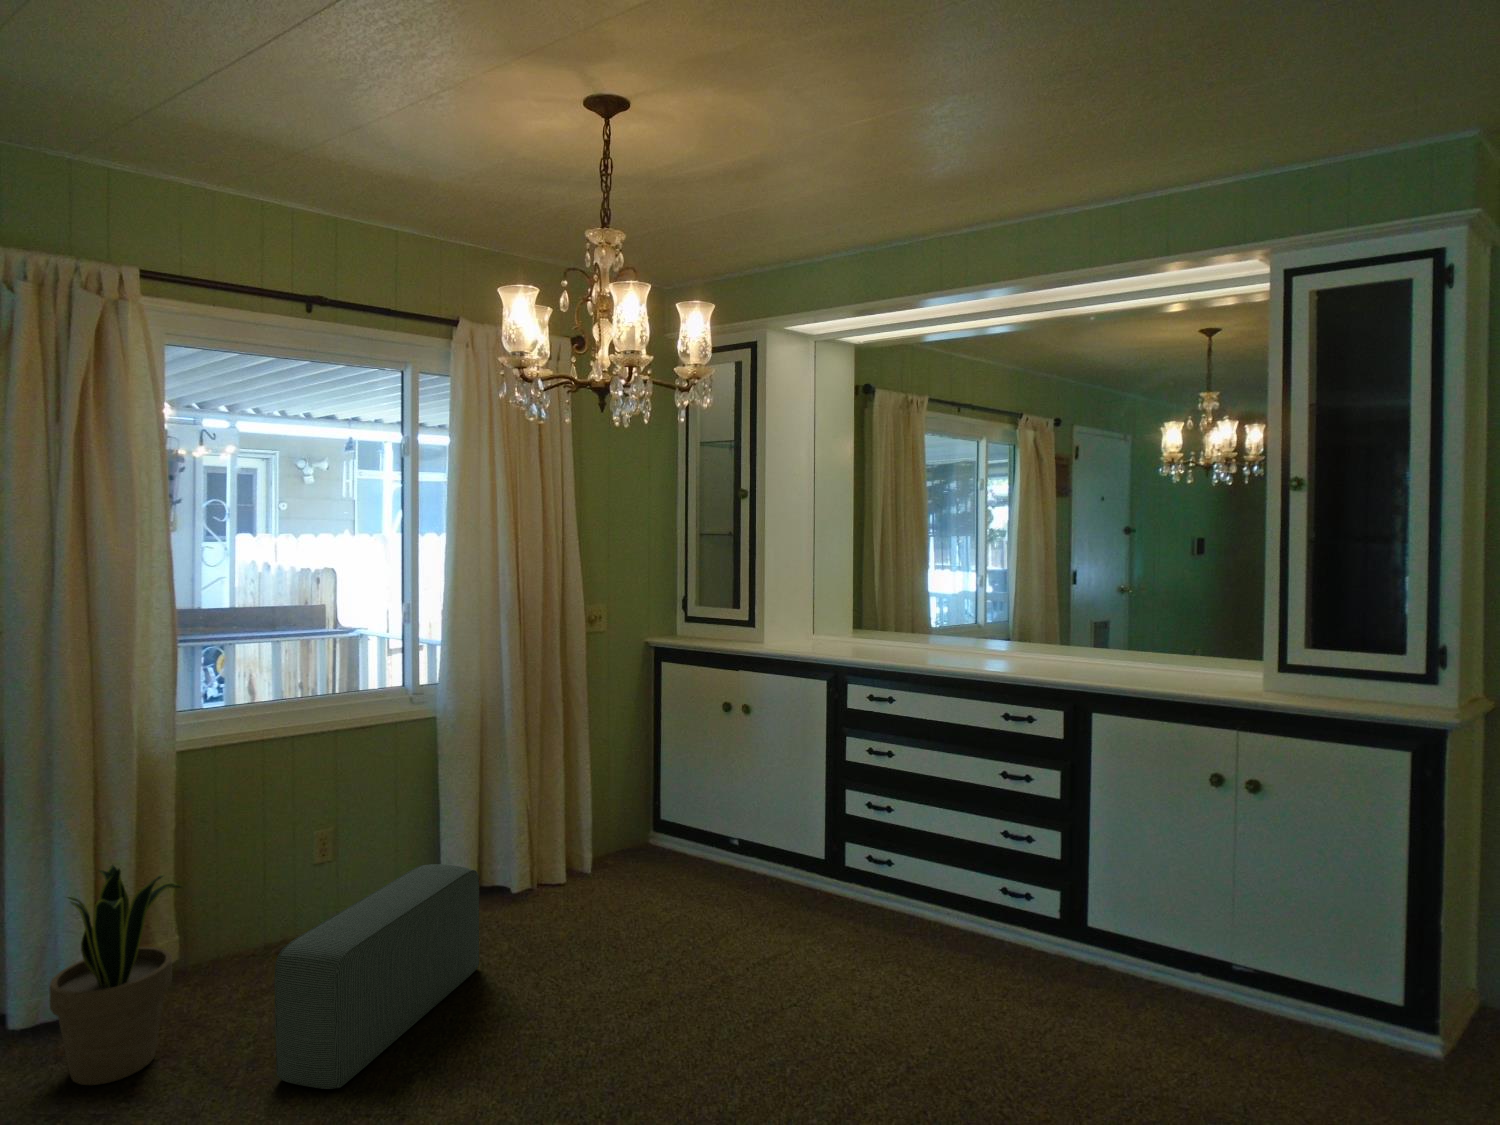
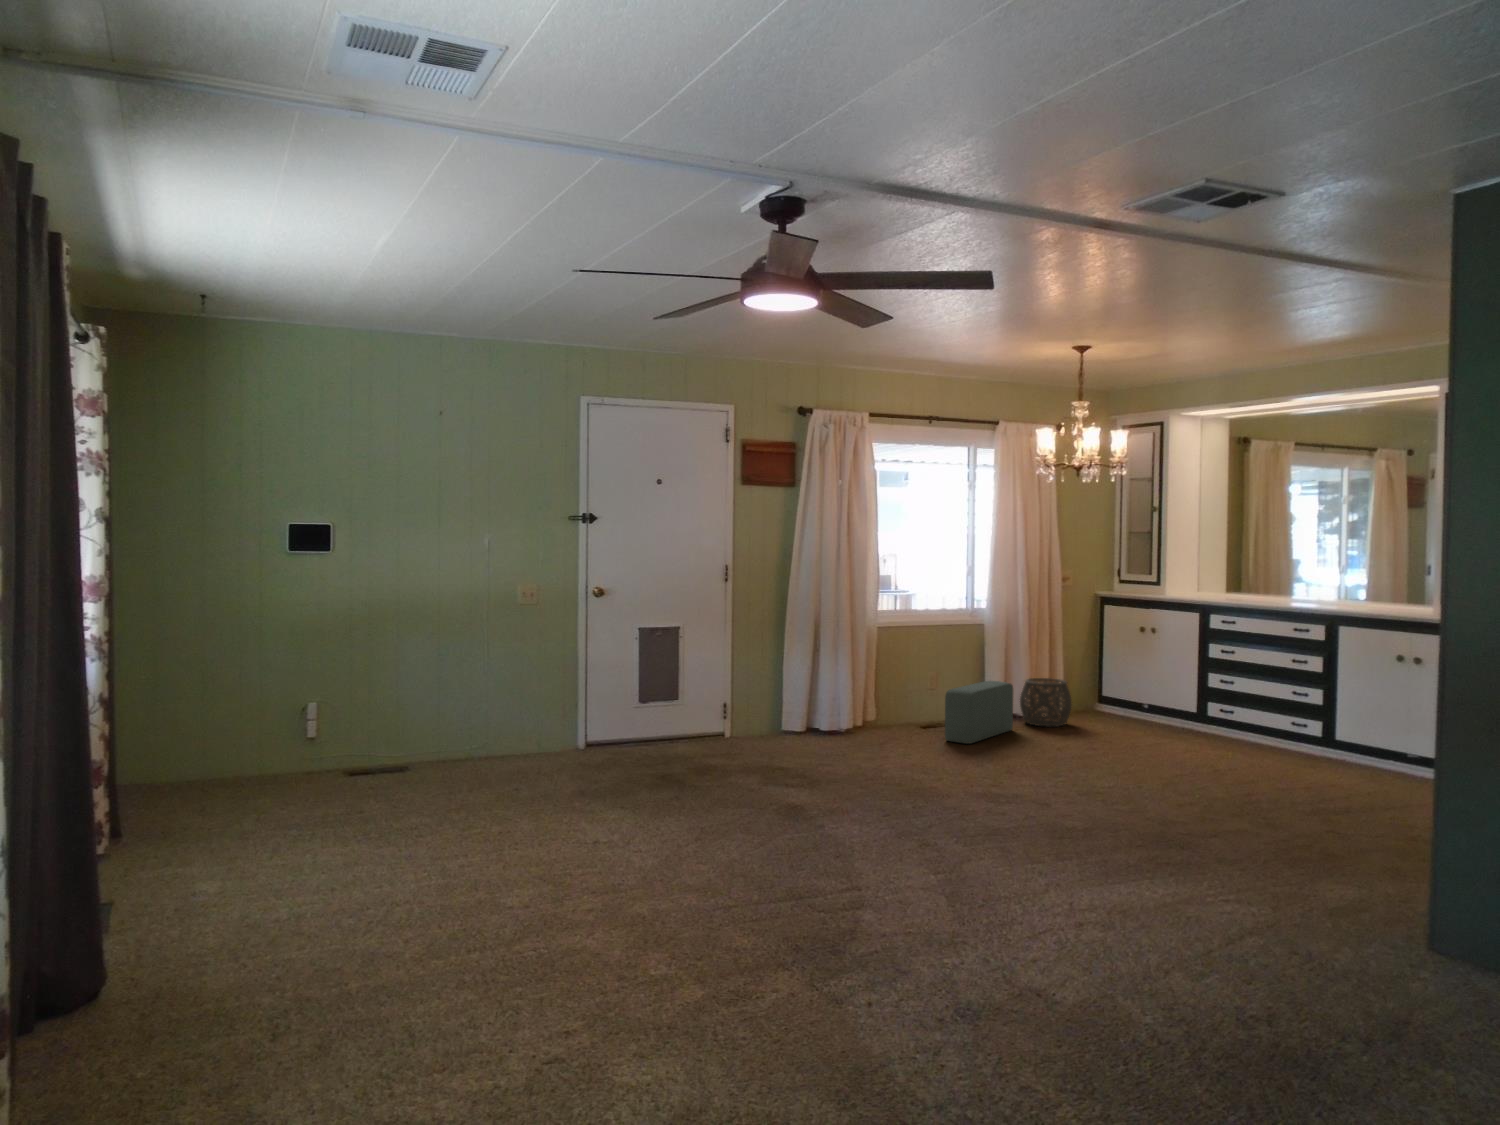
woven basket: none [502,823,607,938] -> present [1020,678,1072,727]
potted plant: present [49,865,182,1085] -> none [863,657,903,735]

